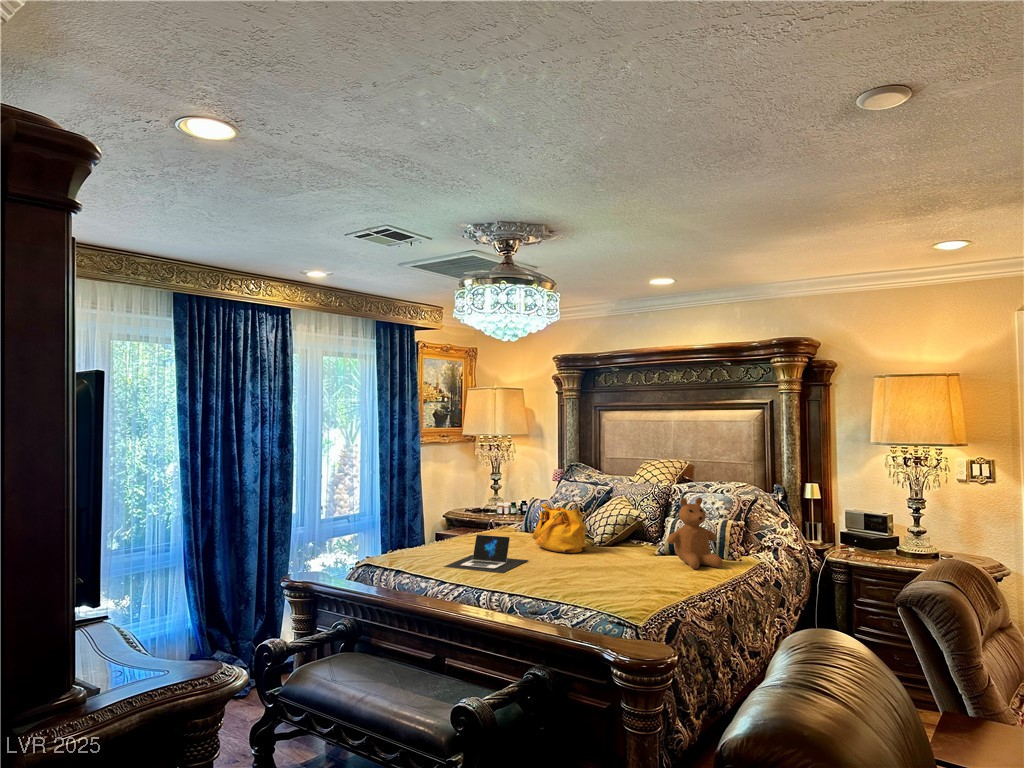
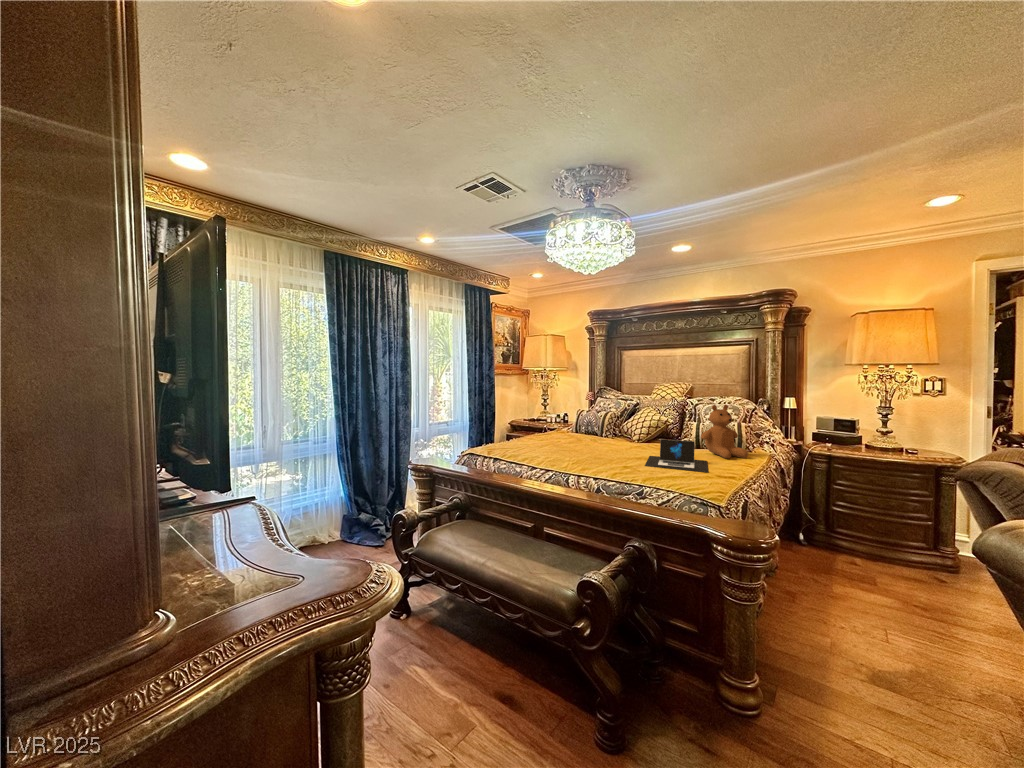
handbag: present [532,503,587,553] -> none [589,410,630,446]
laptop: present [444,535,527,573] -> present [645,439,708,472]

